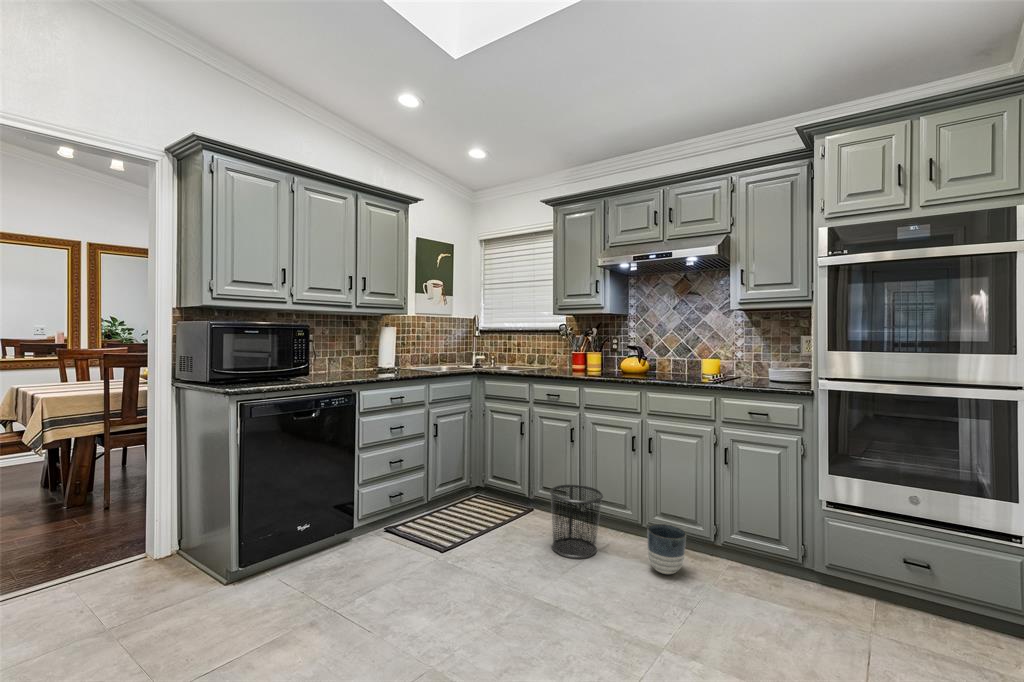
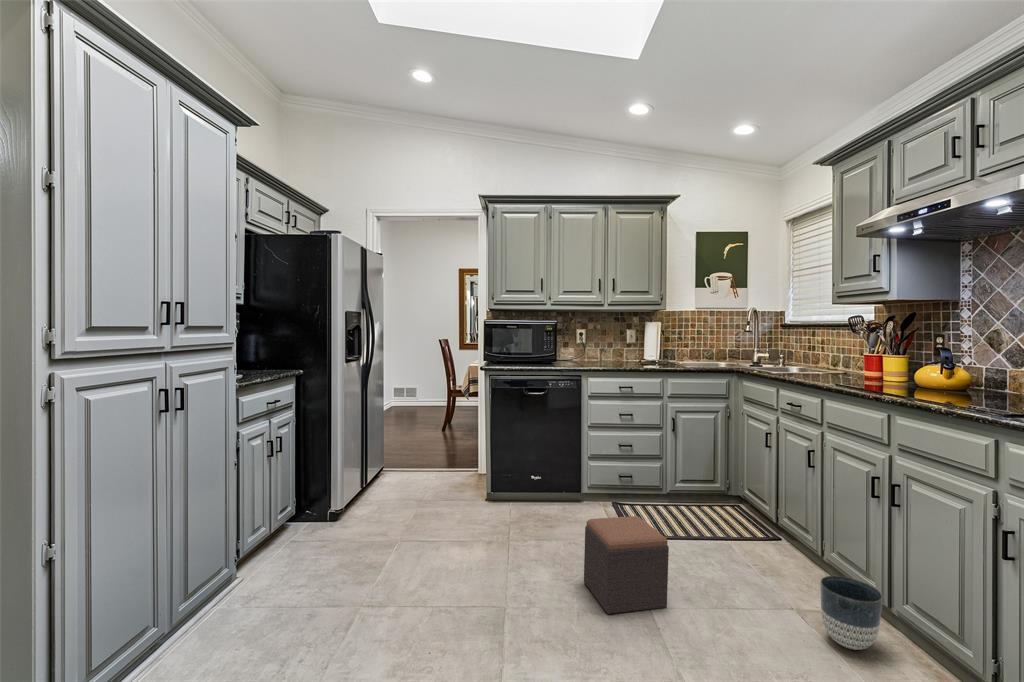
waste bin: present [550,485,603,558] -> none [729,501,801,592]
footstool: none [482,529,565,636] -> present [584,516,669,614]

